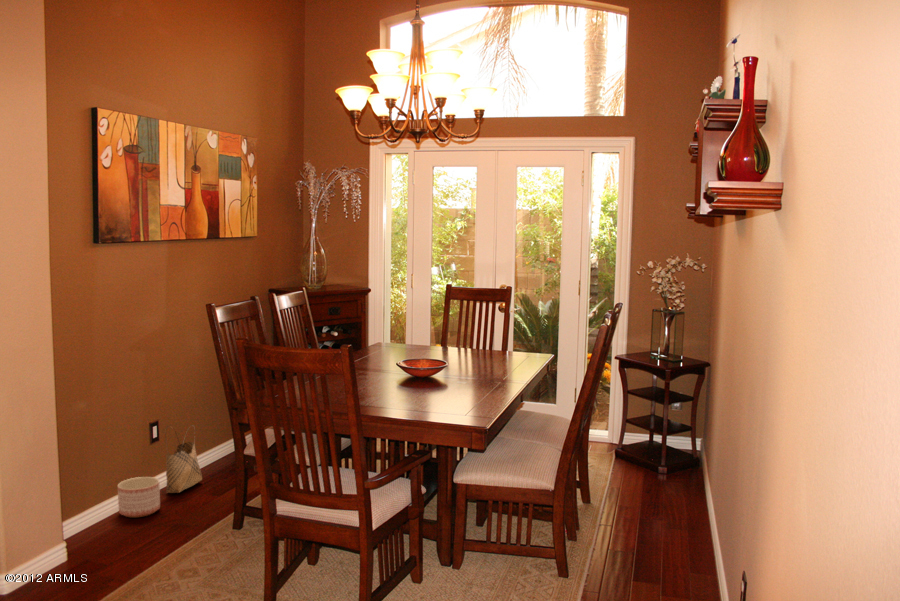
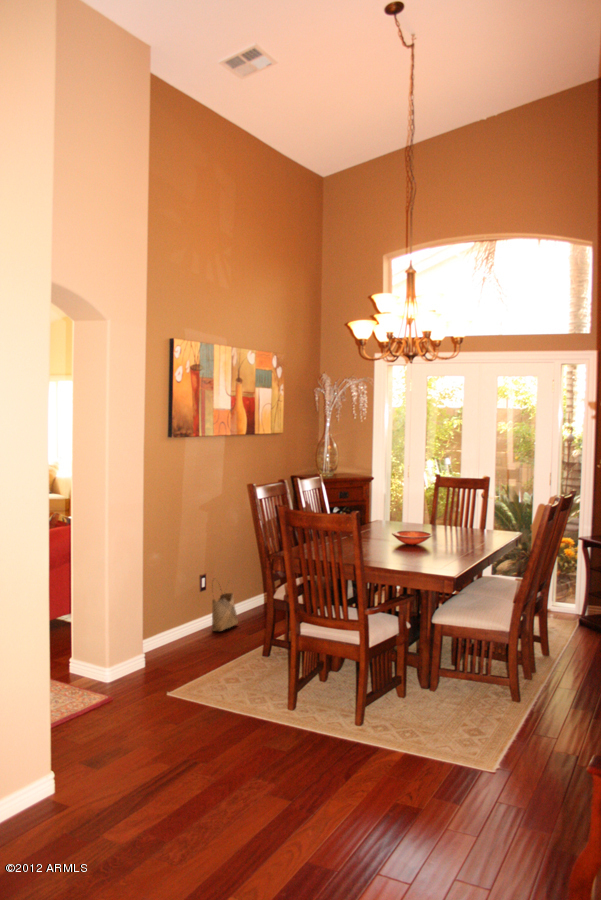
planter: present [118,477,160,517] -> none [178,616,208,646]

